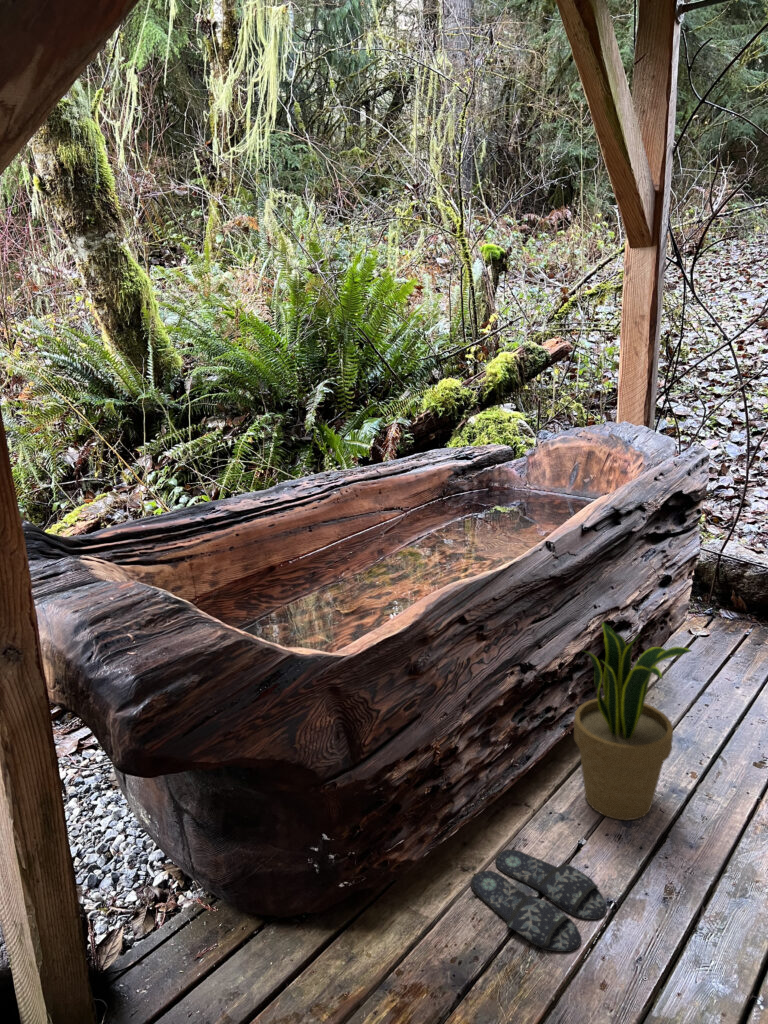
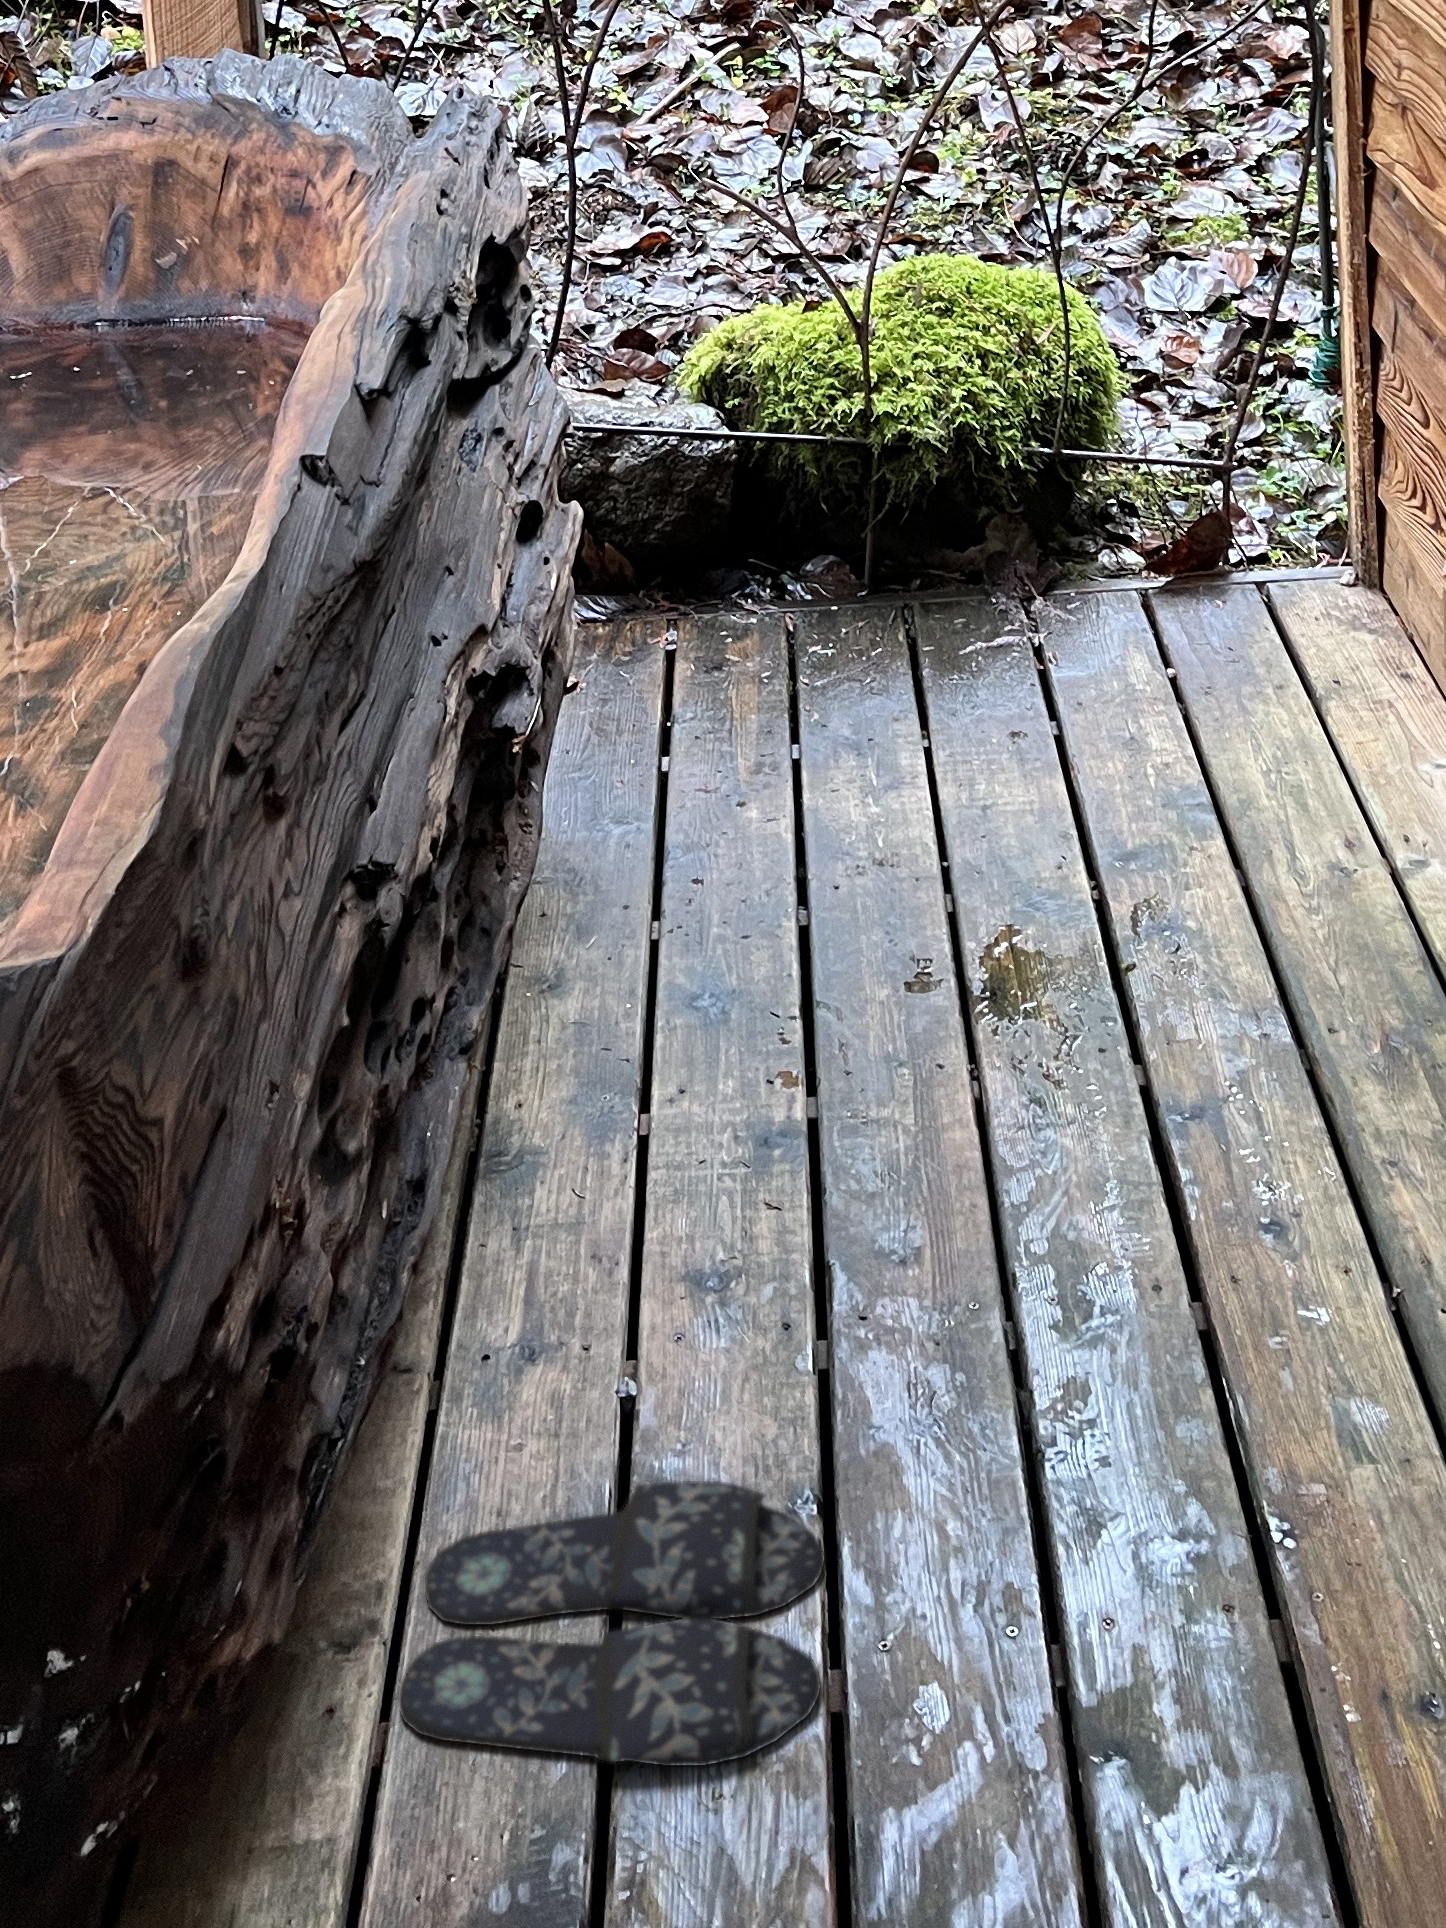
potted plant: present [574,622,691,820] -> none [478,662,801,1295]

